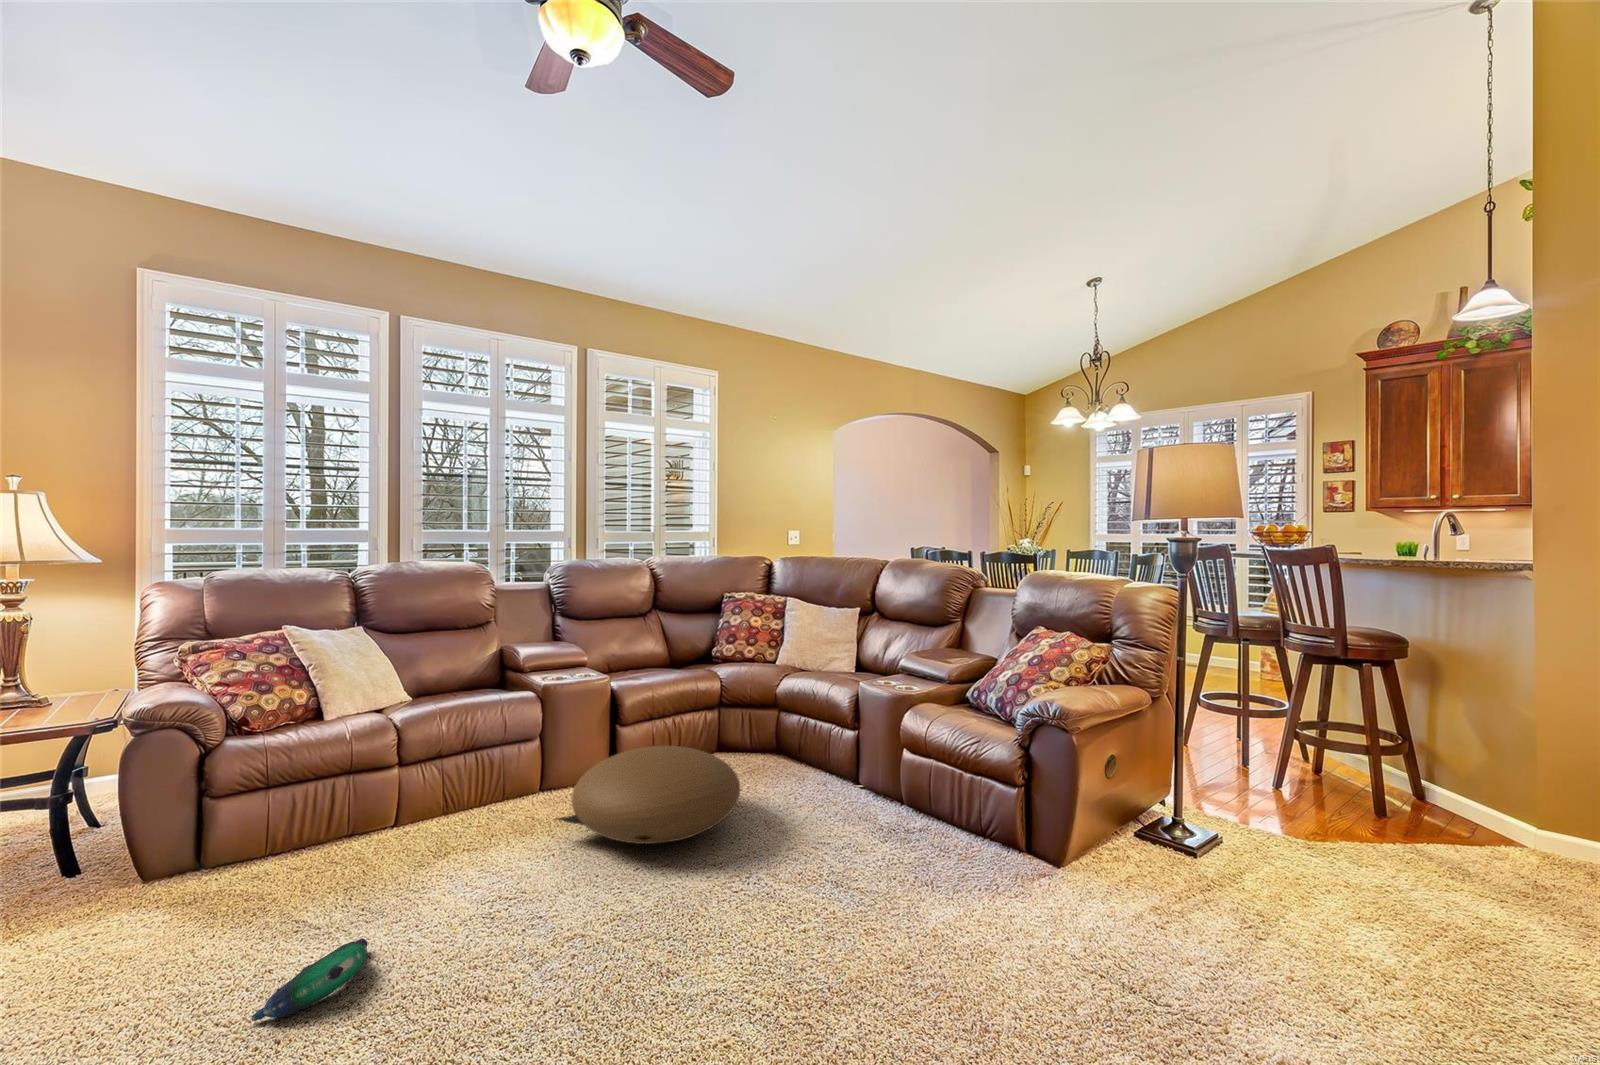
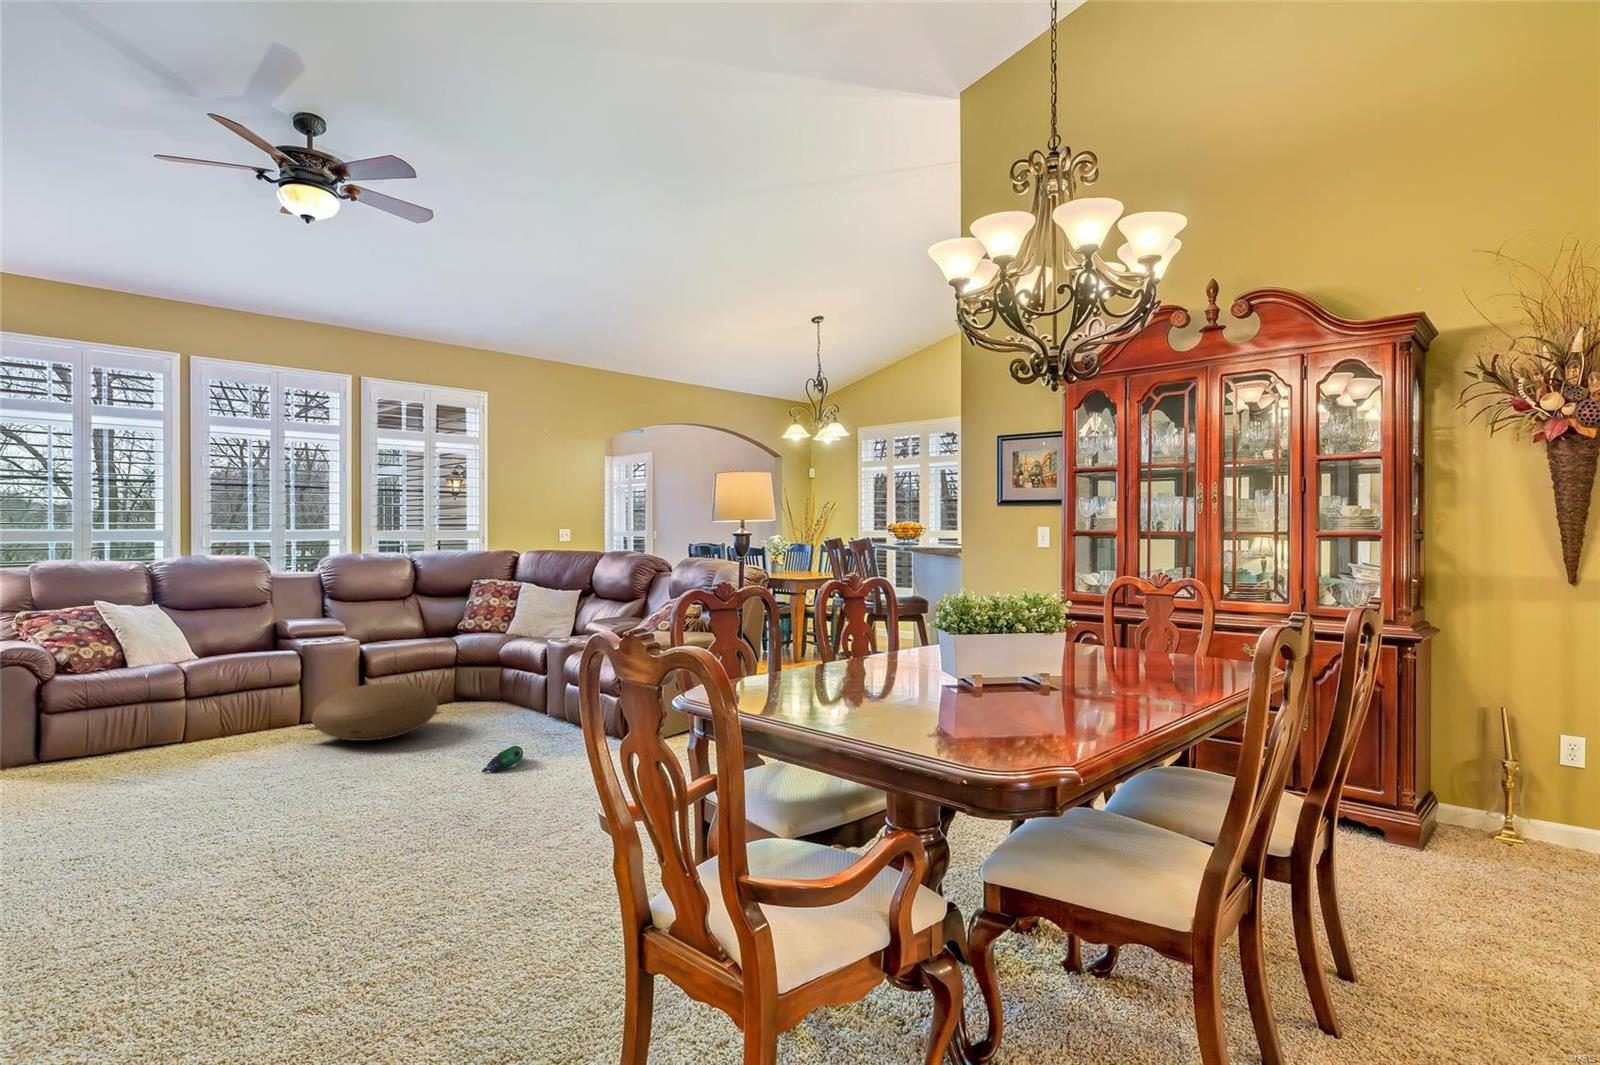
plush toy: present [251,939,367,1021] -> present [482,746,523,773]

